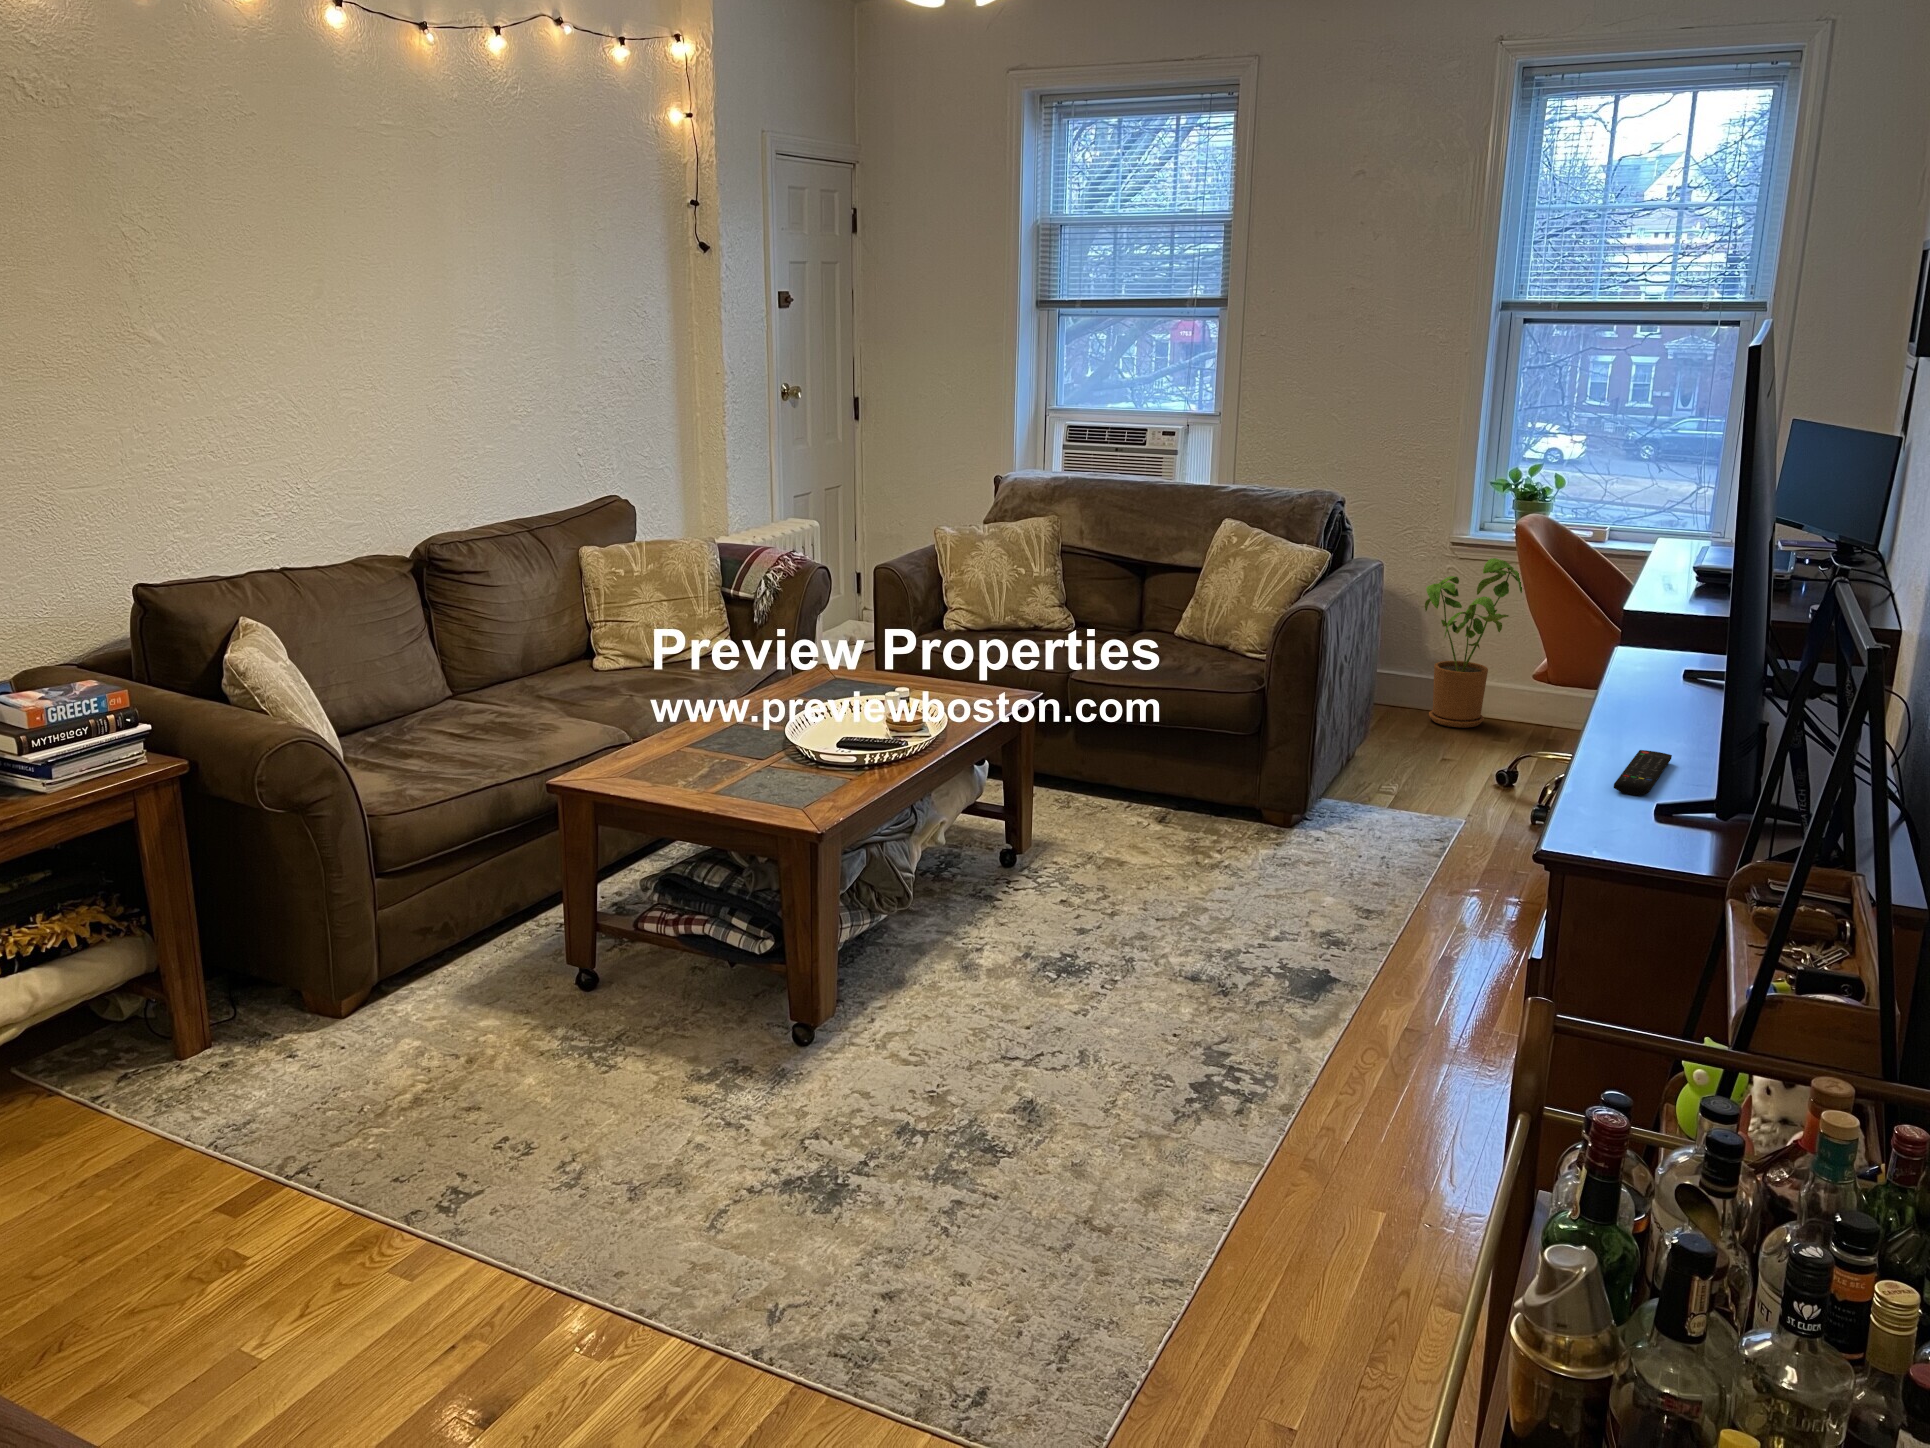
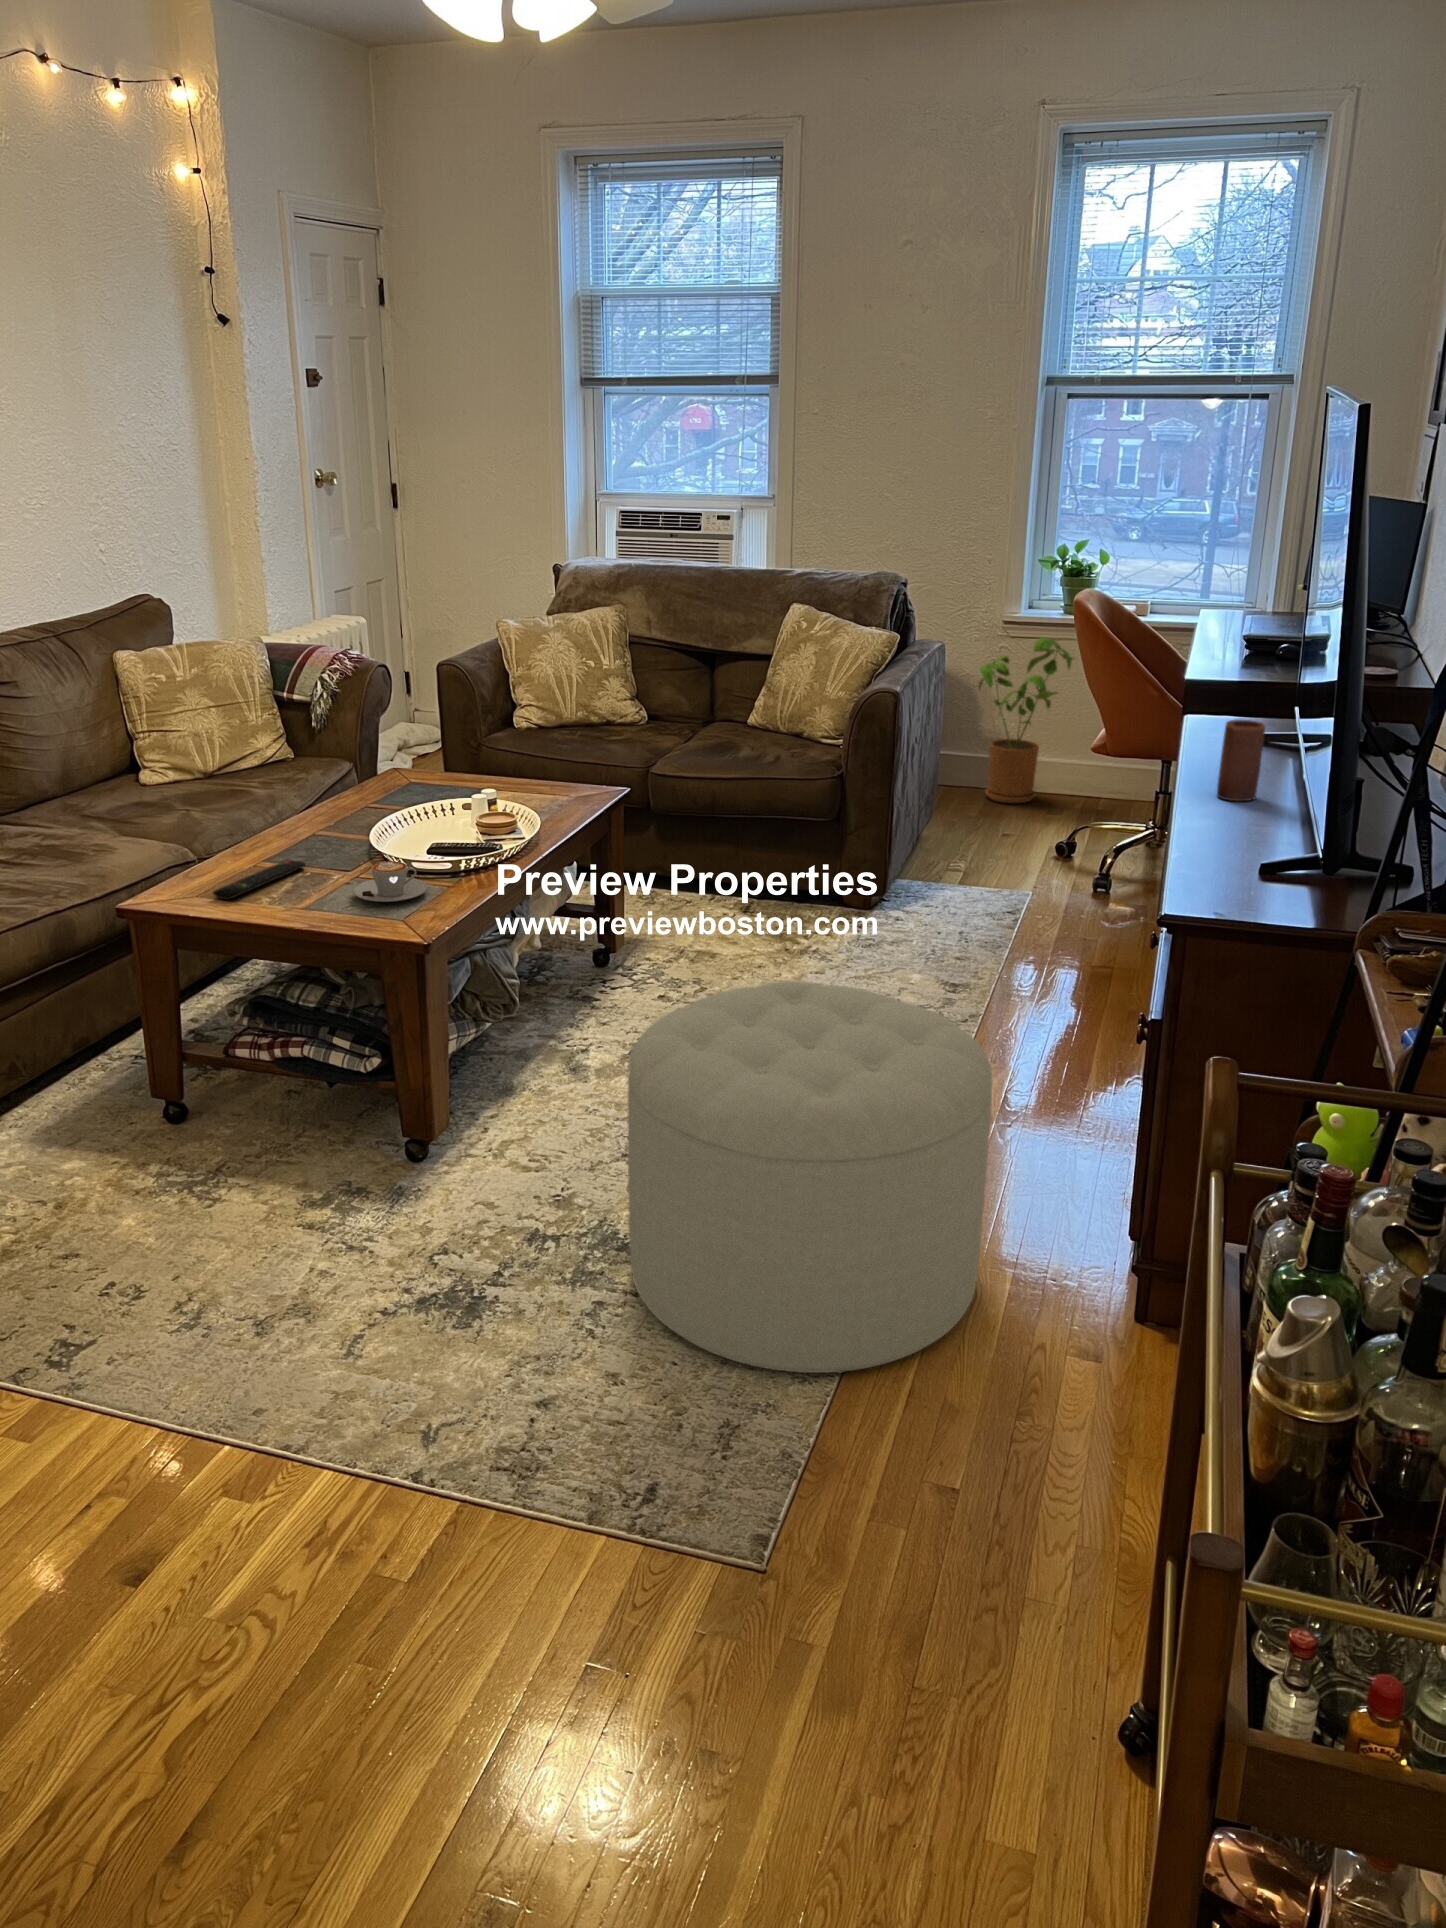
candle: none [1638,652,1691,737] -> present [1217,720,1265,801]
remote control: present [1614,750,1672,795] -> present [213,860,306,900]
coffee cup: none [762,755,832,793] -> present [354,861,427,902]
ottoman: none [992,894,1364,1299] -> present [628,980,992,1373]

